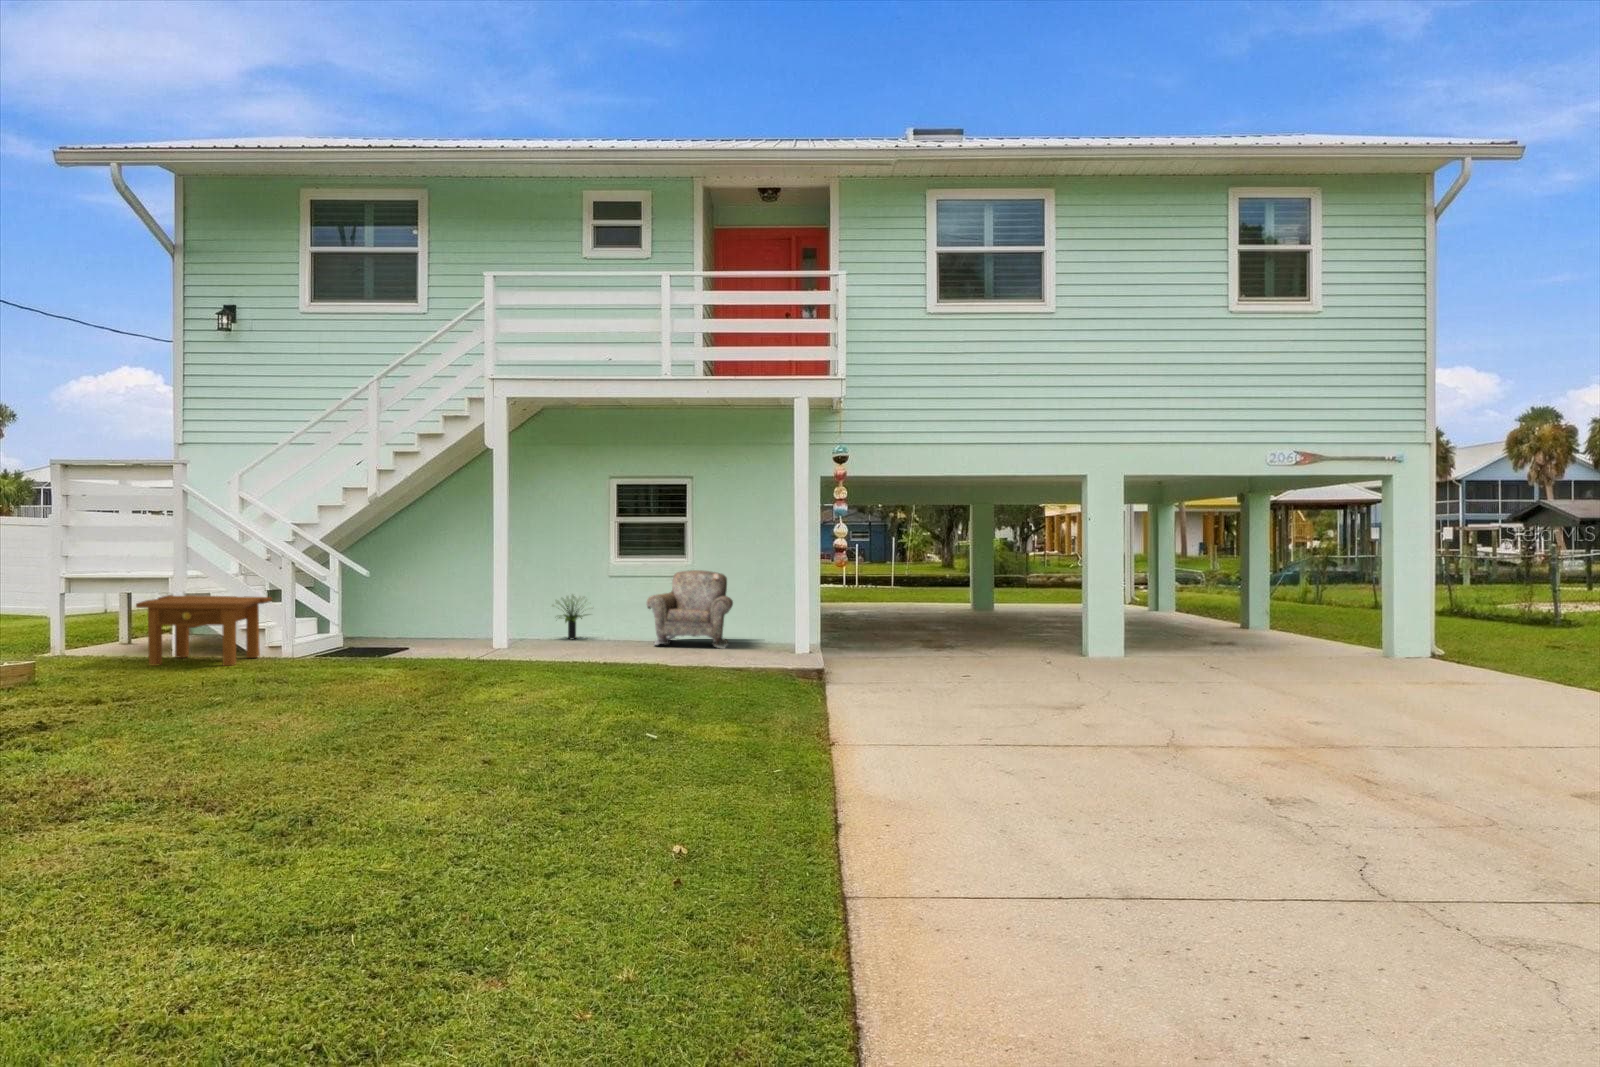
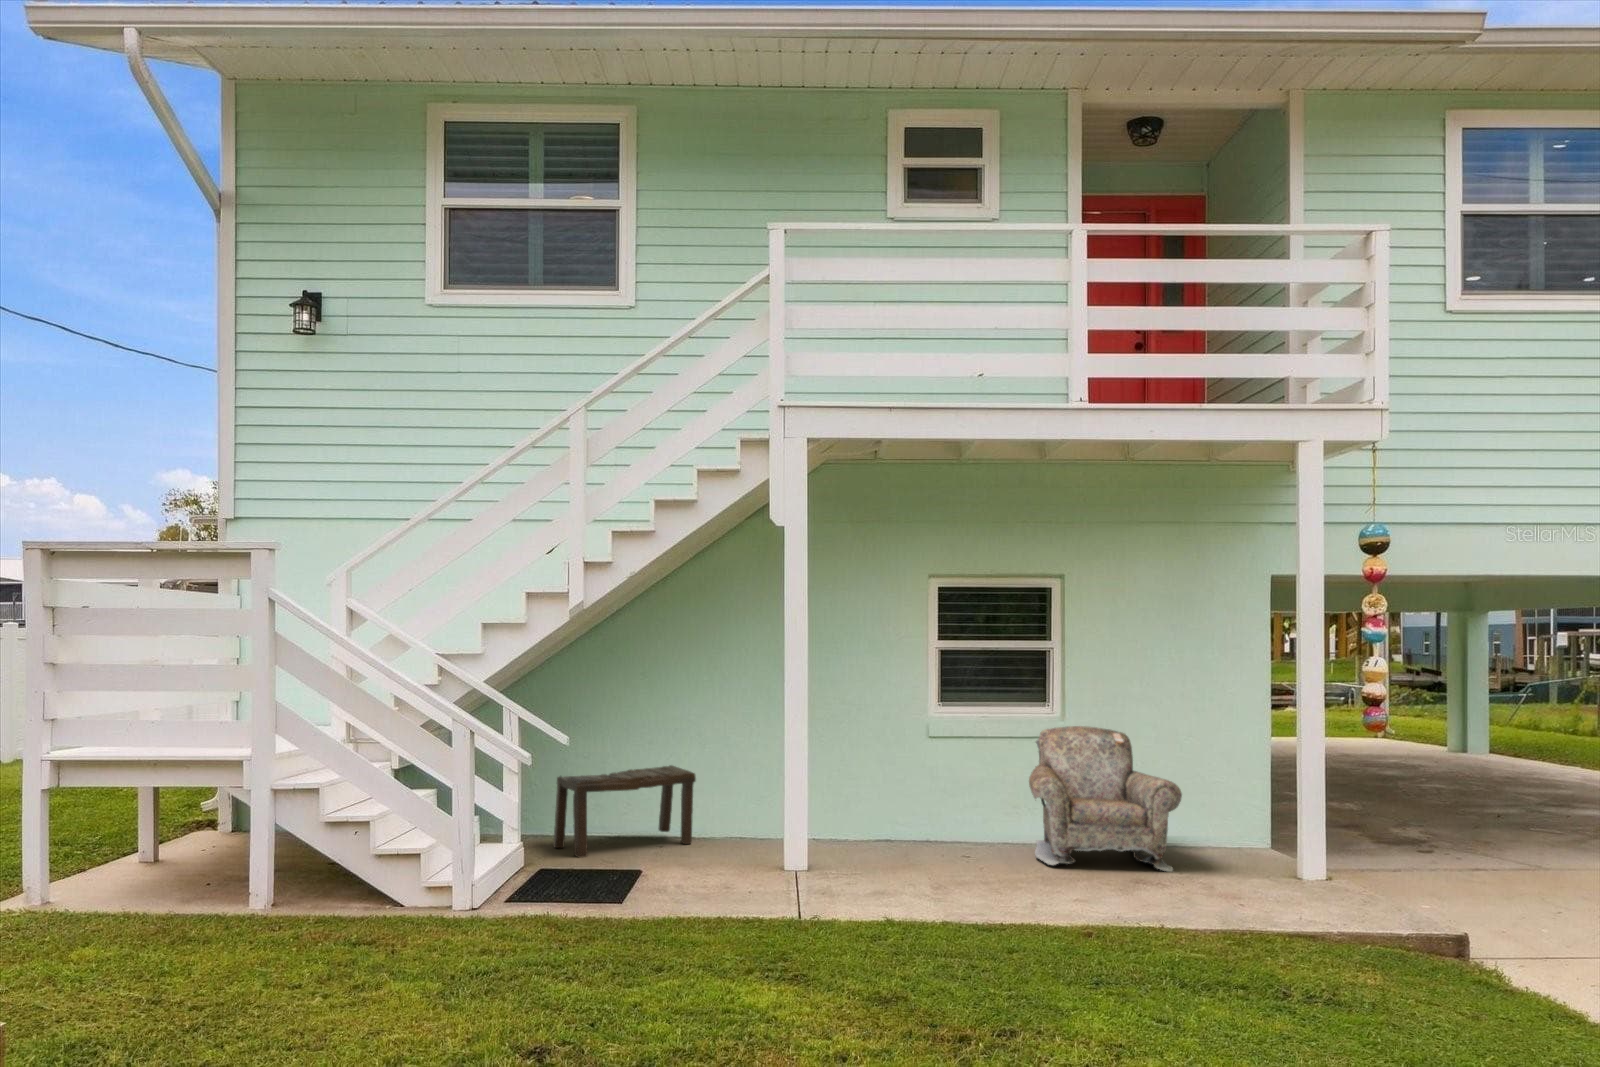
bench: none [375,593,461,641] -> present [554,765,696,858]
potted plant: present [552,594,593,639] -> none [847,768,917,847]
side table: present [136,595,272,666] -> none [200,801,434,954]

